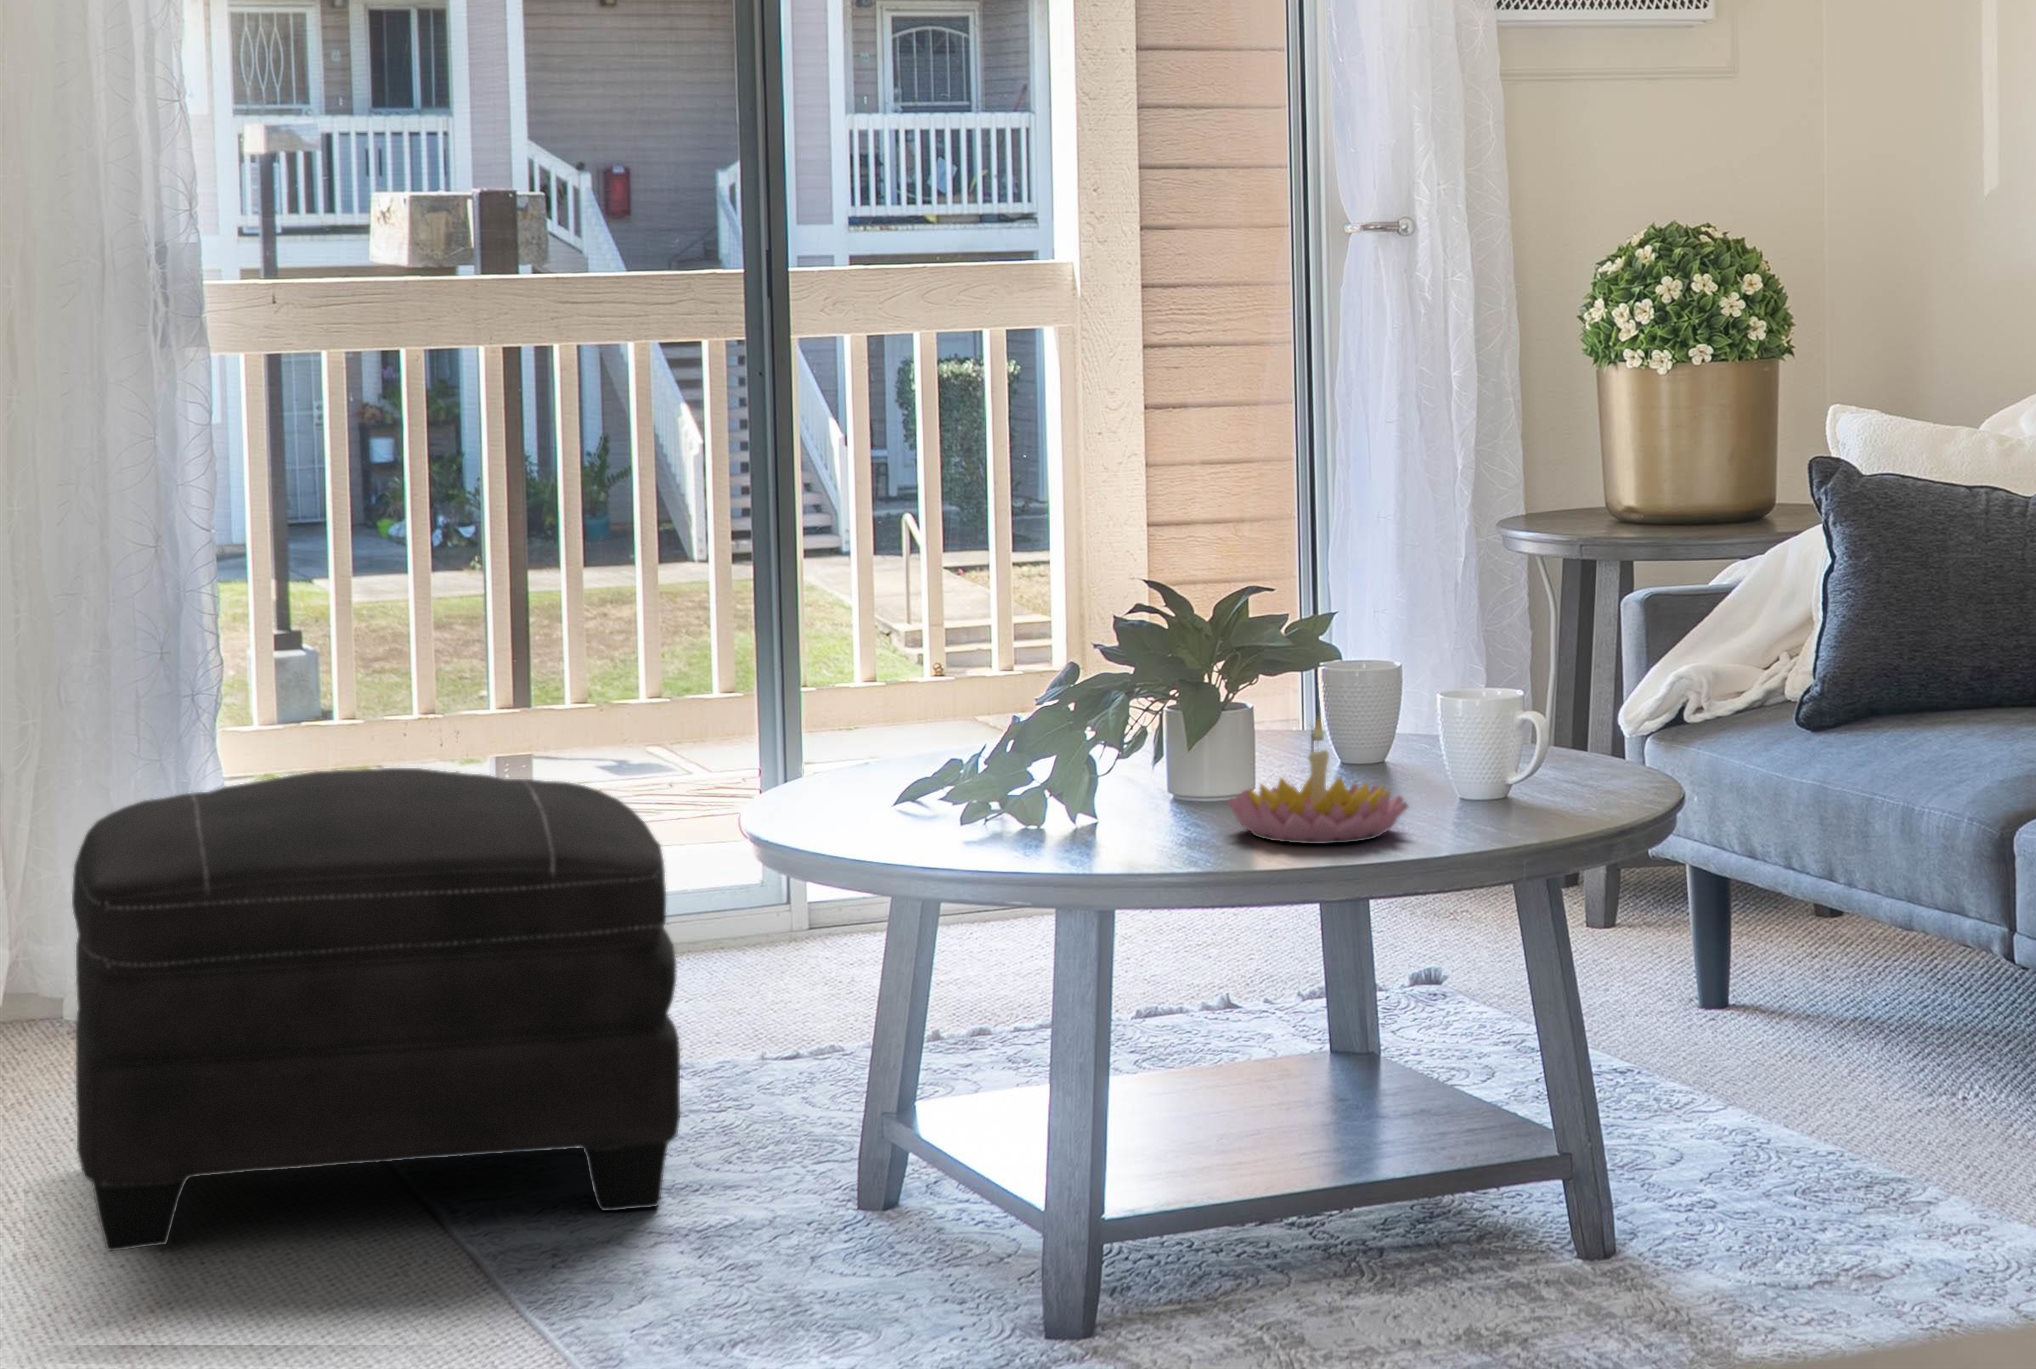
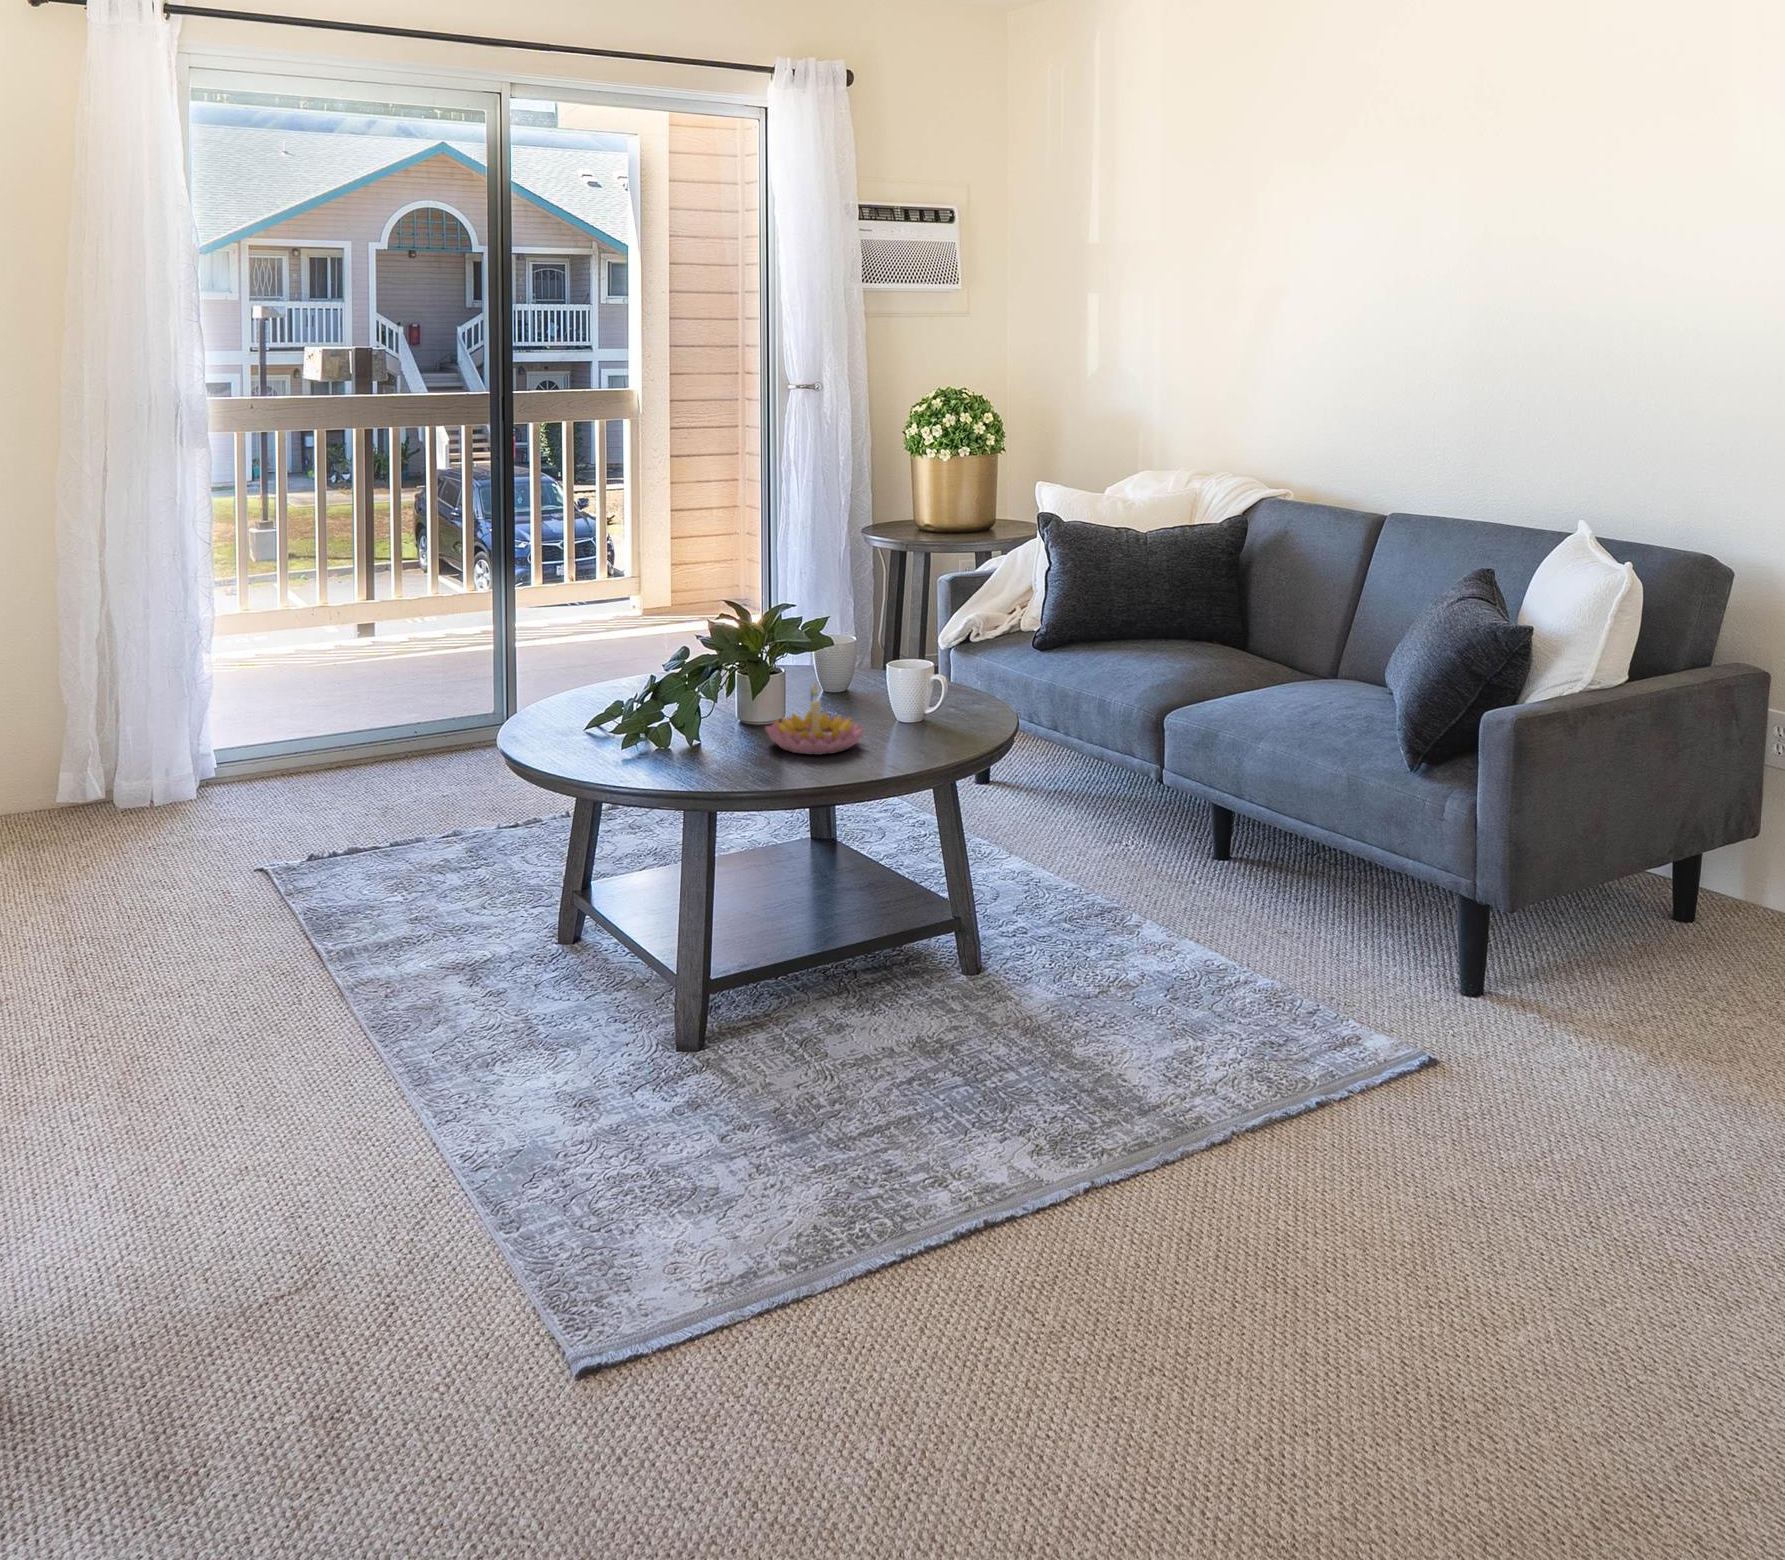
ottoman: present [72,768,680,1251] -> none [139,699,468,980]

